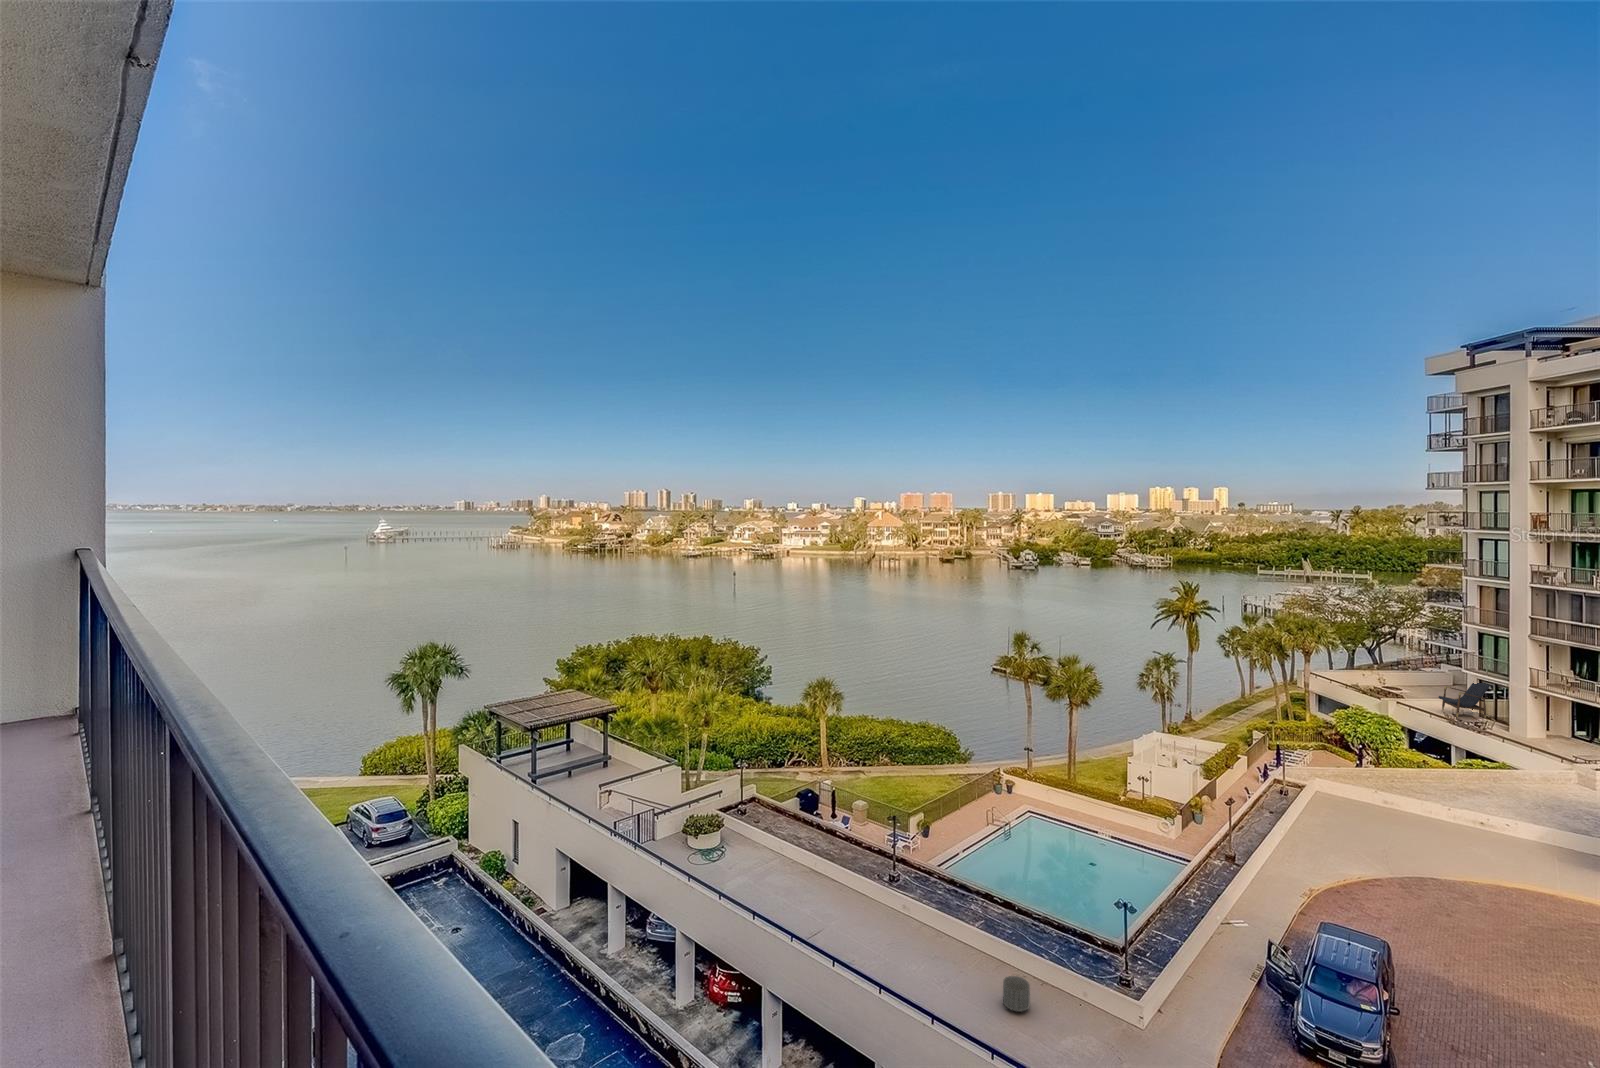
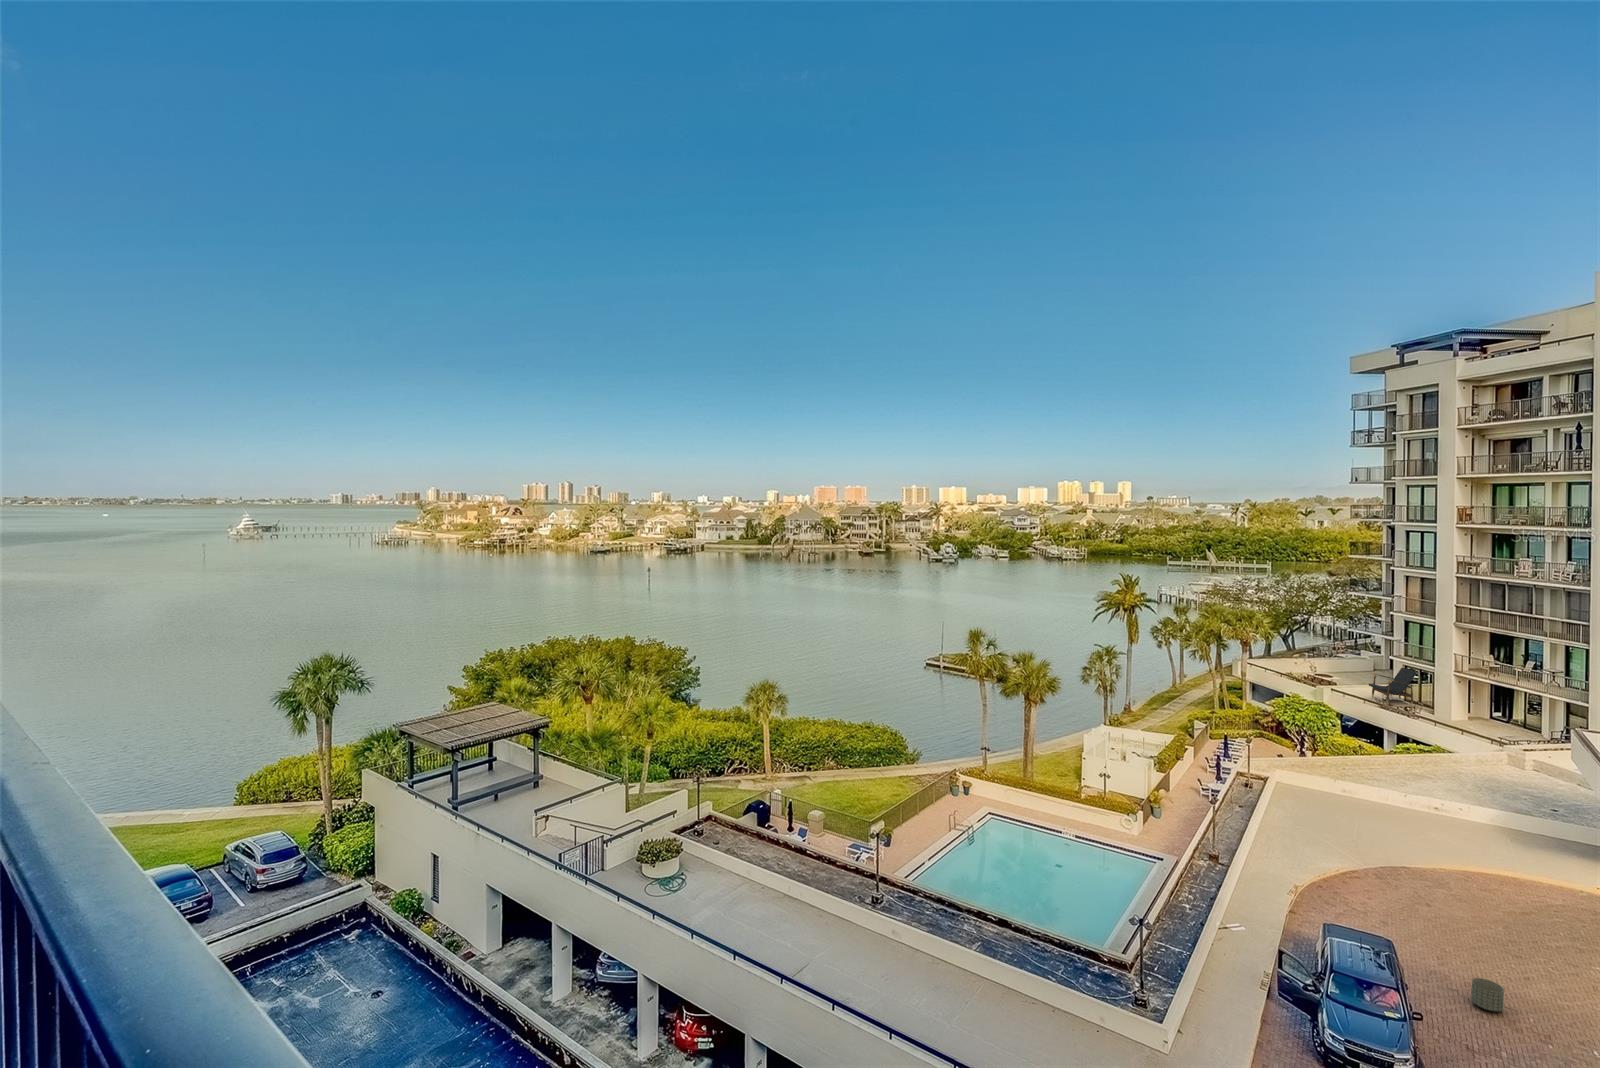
planter: present [1003,976,1030,1012] -> present [1471,978,1504,1012]

